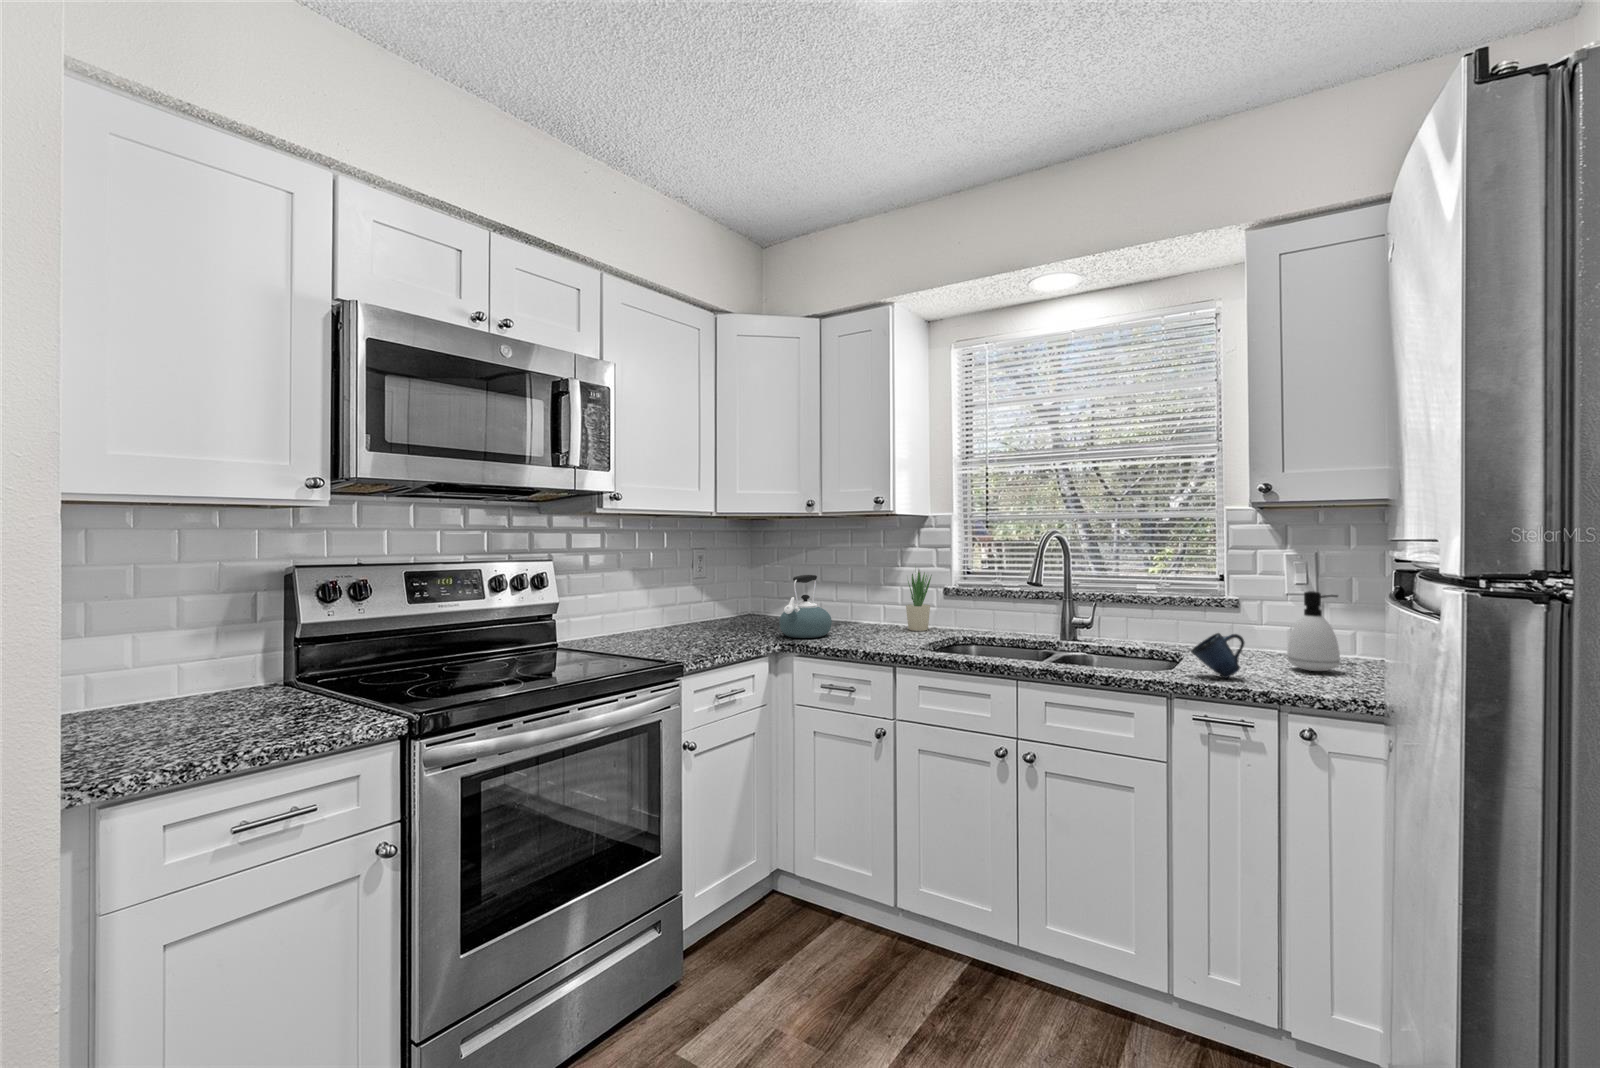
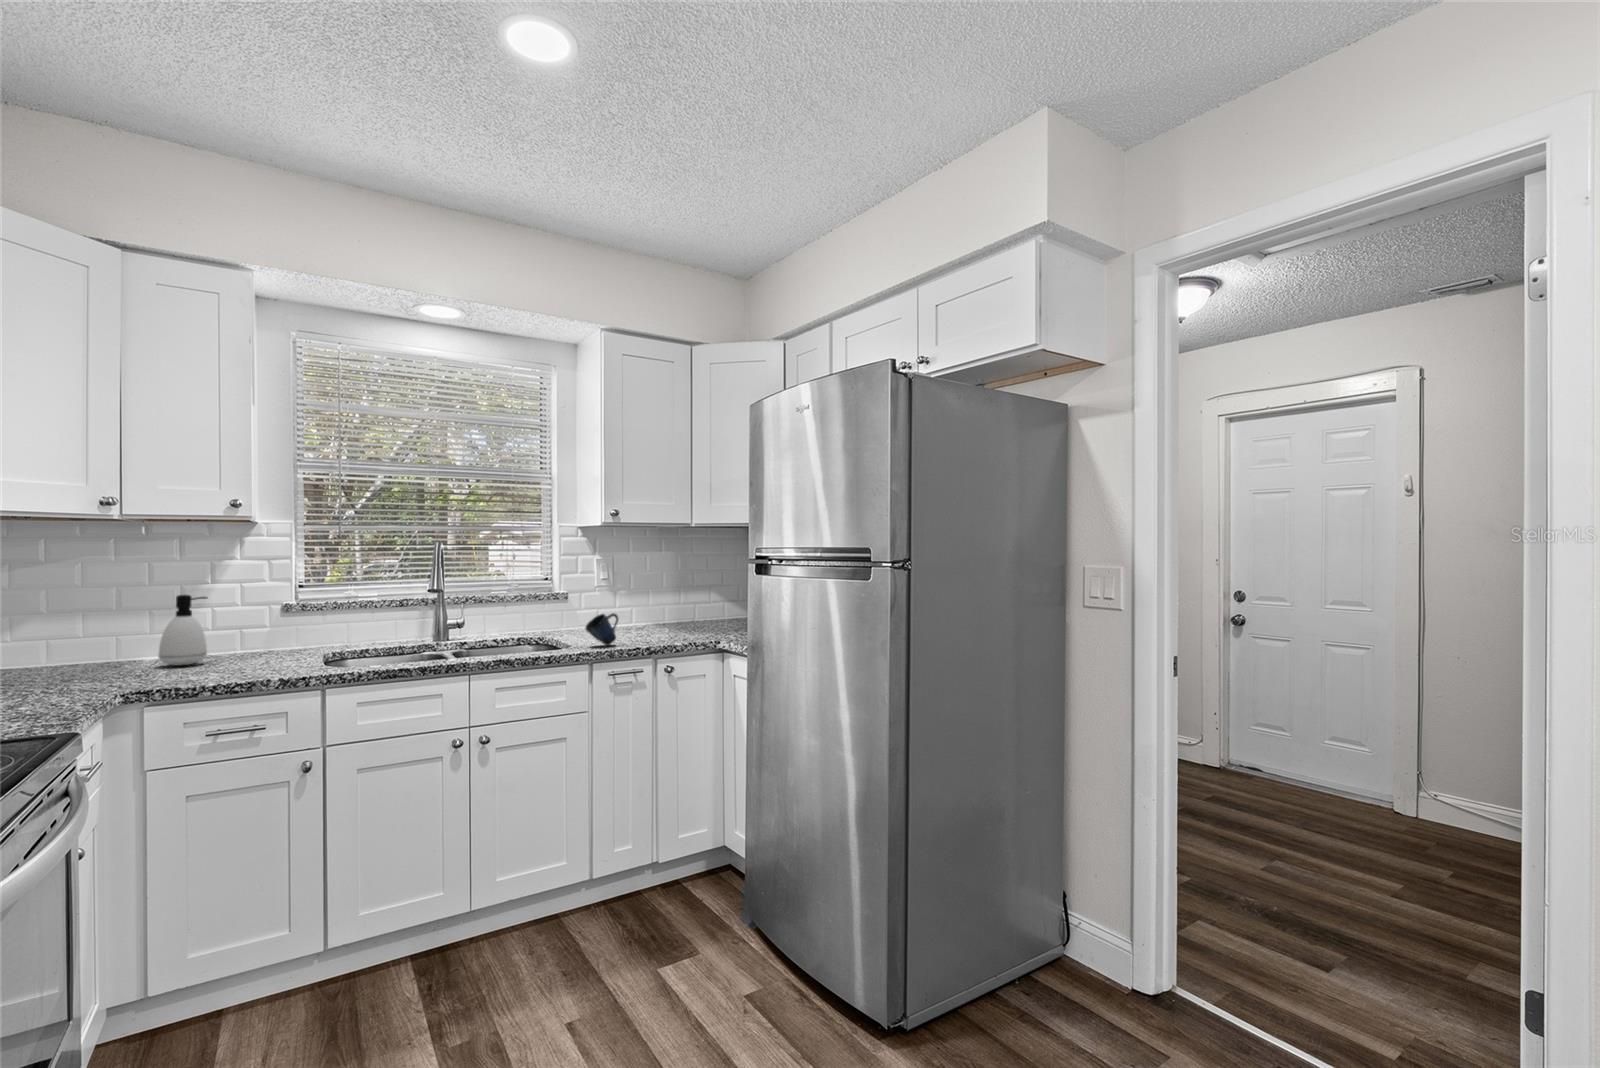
potted plant: present [906,571,932,631] -> none [229,573,272,657]
kettle: present [779,575,832,638] -> none [46,594,147,685]
soap dispenser: present [1287,591,1340,671] -> present [158,595,207,665]

